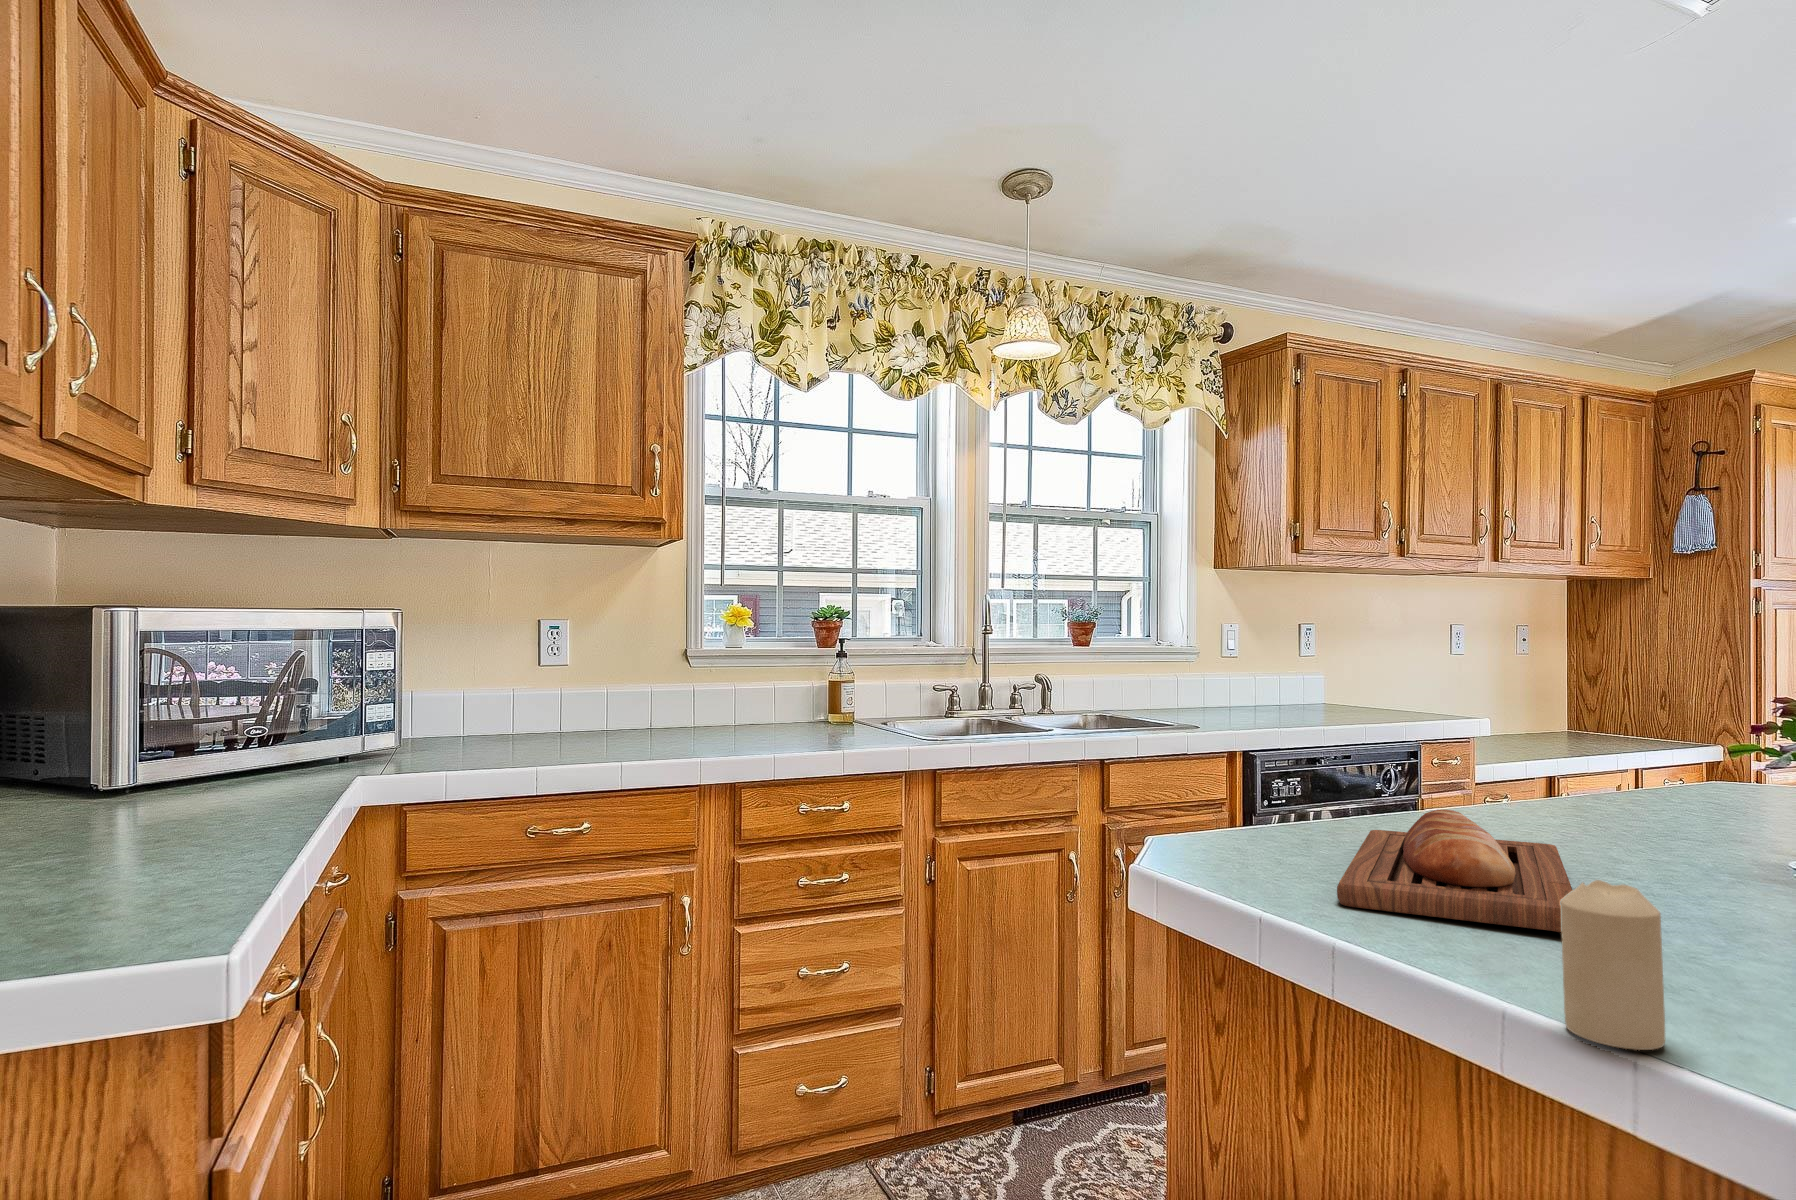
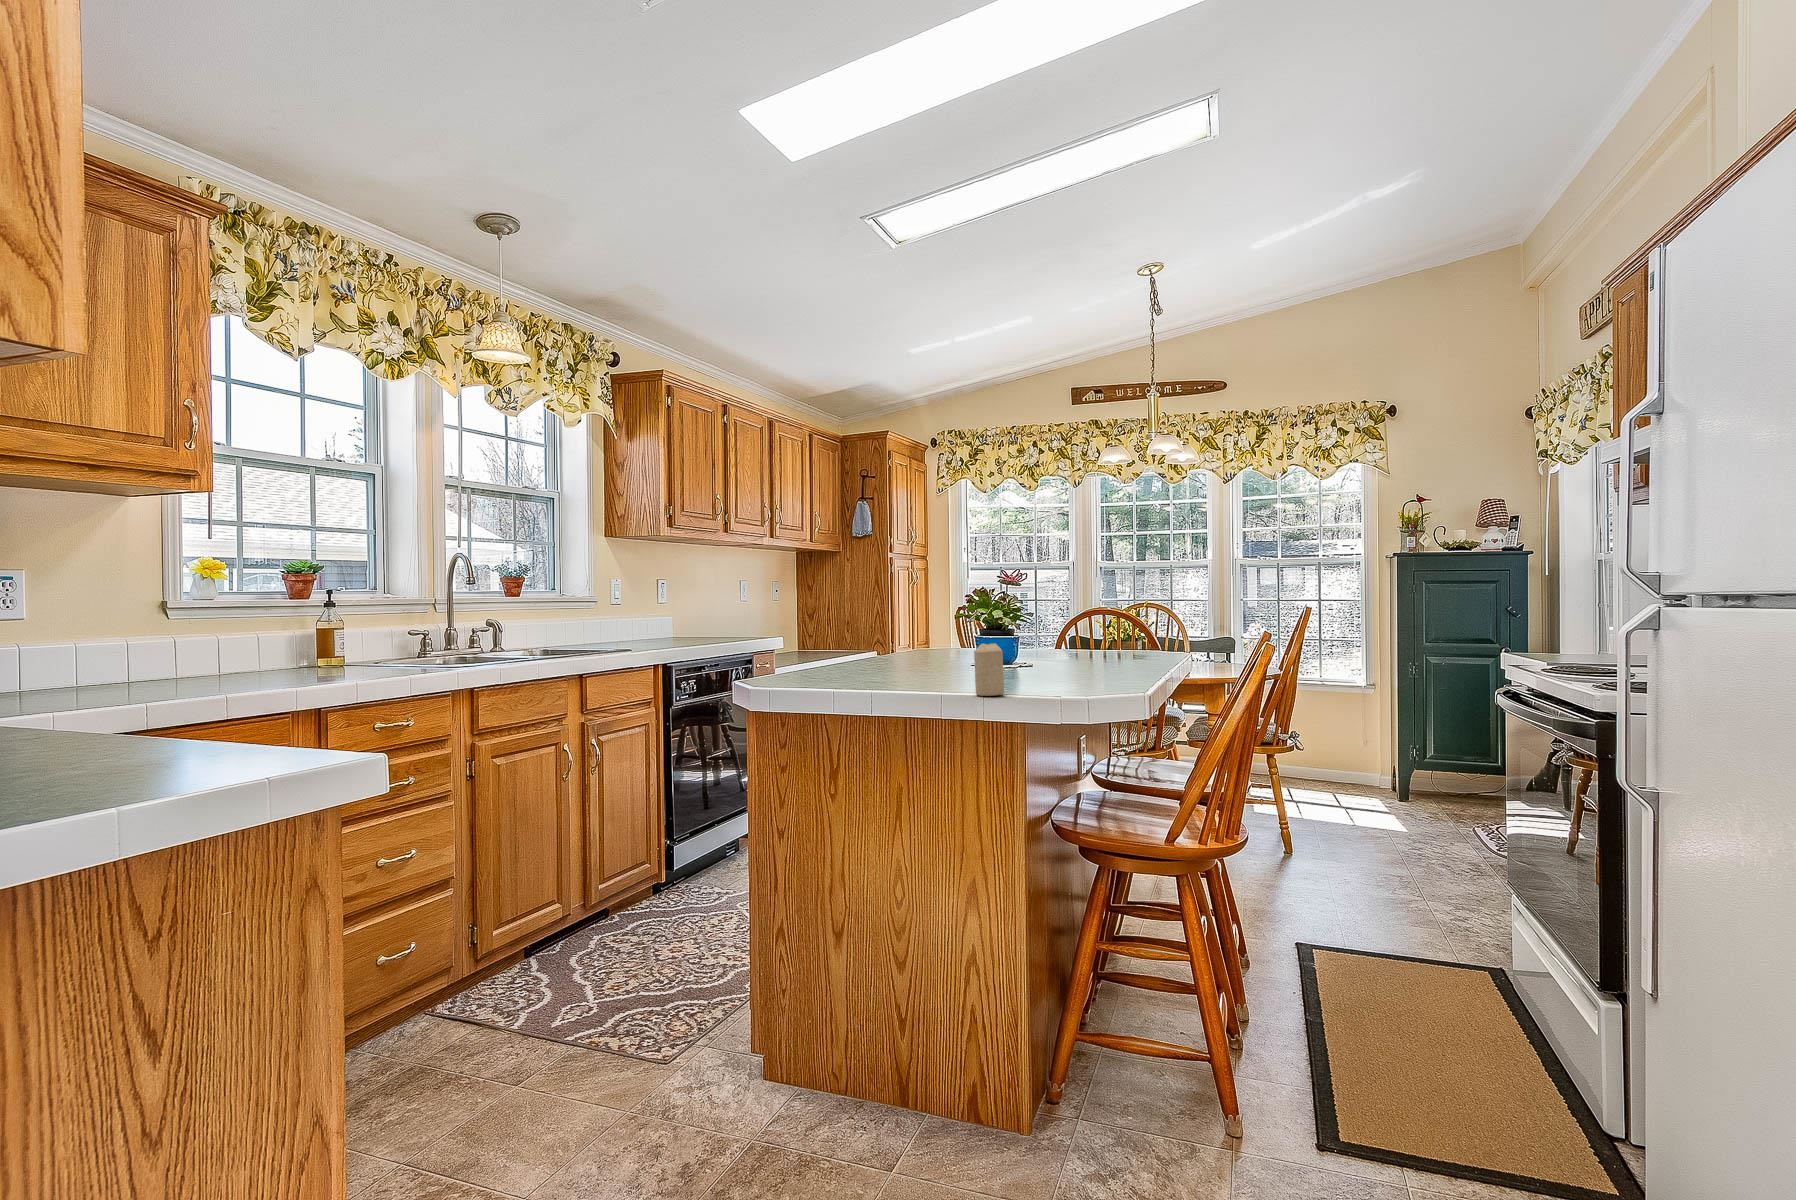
bread loaf: present [1337,810,1573,932] -> none [833,651,951,687]

